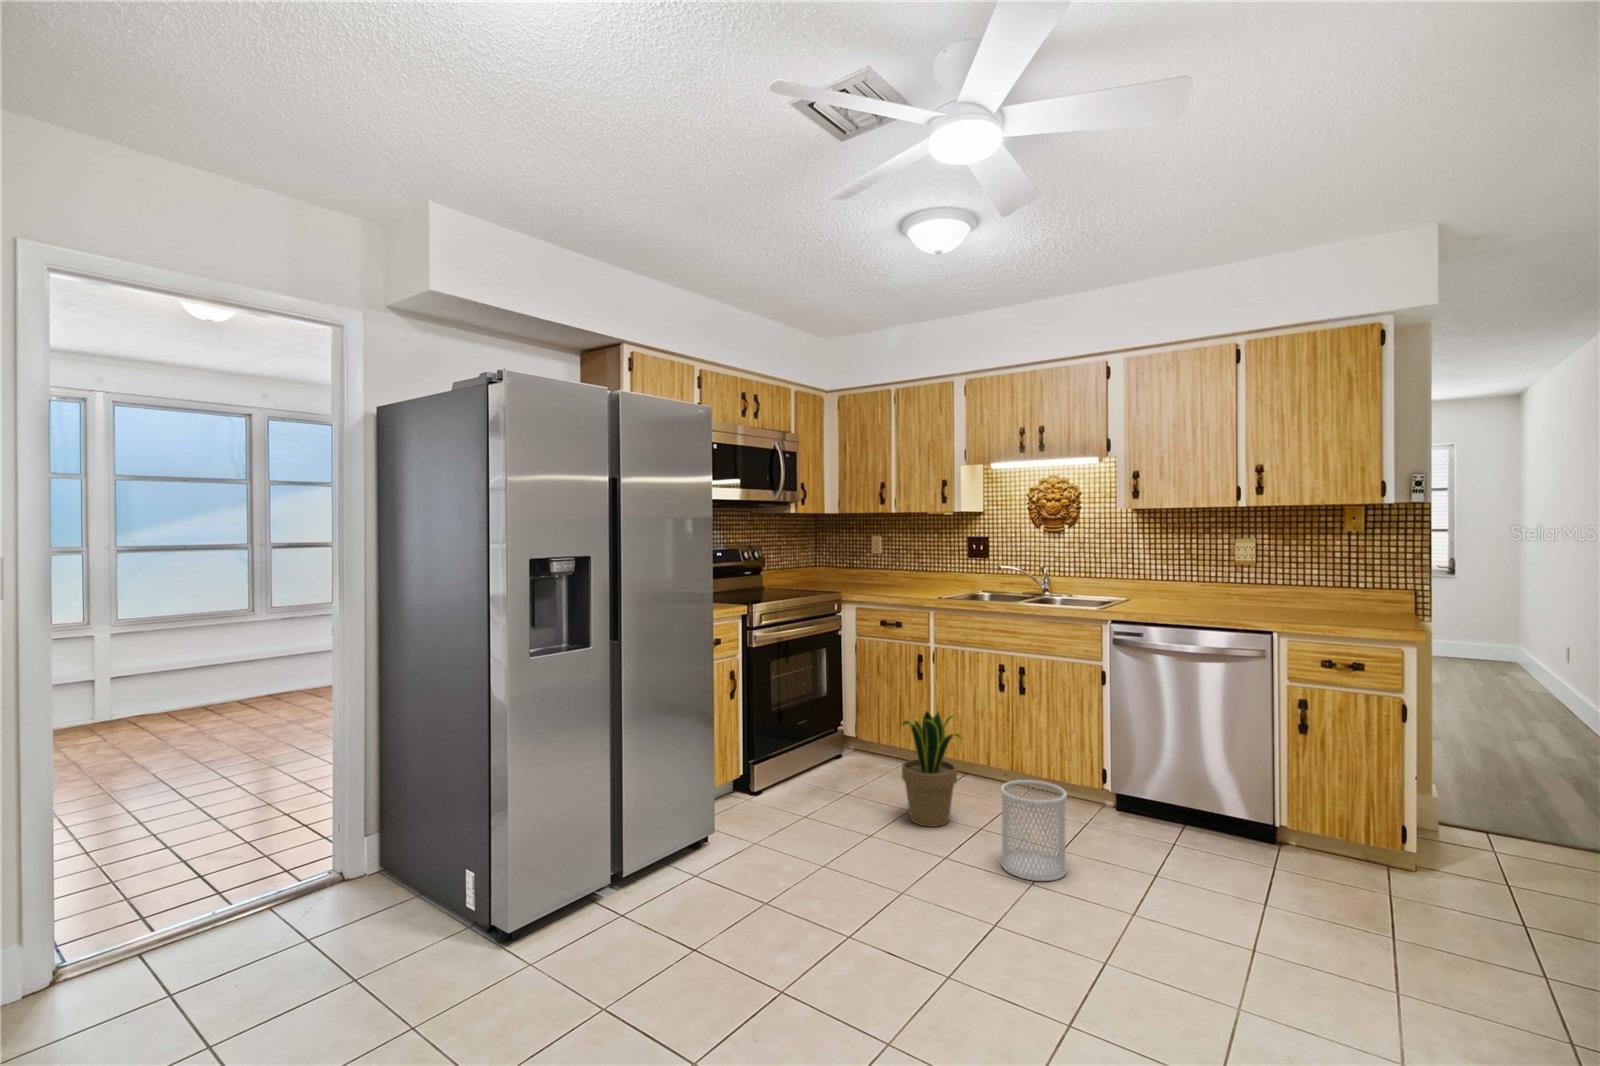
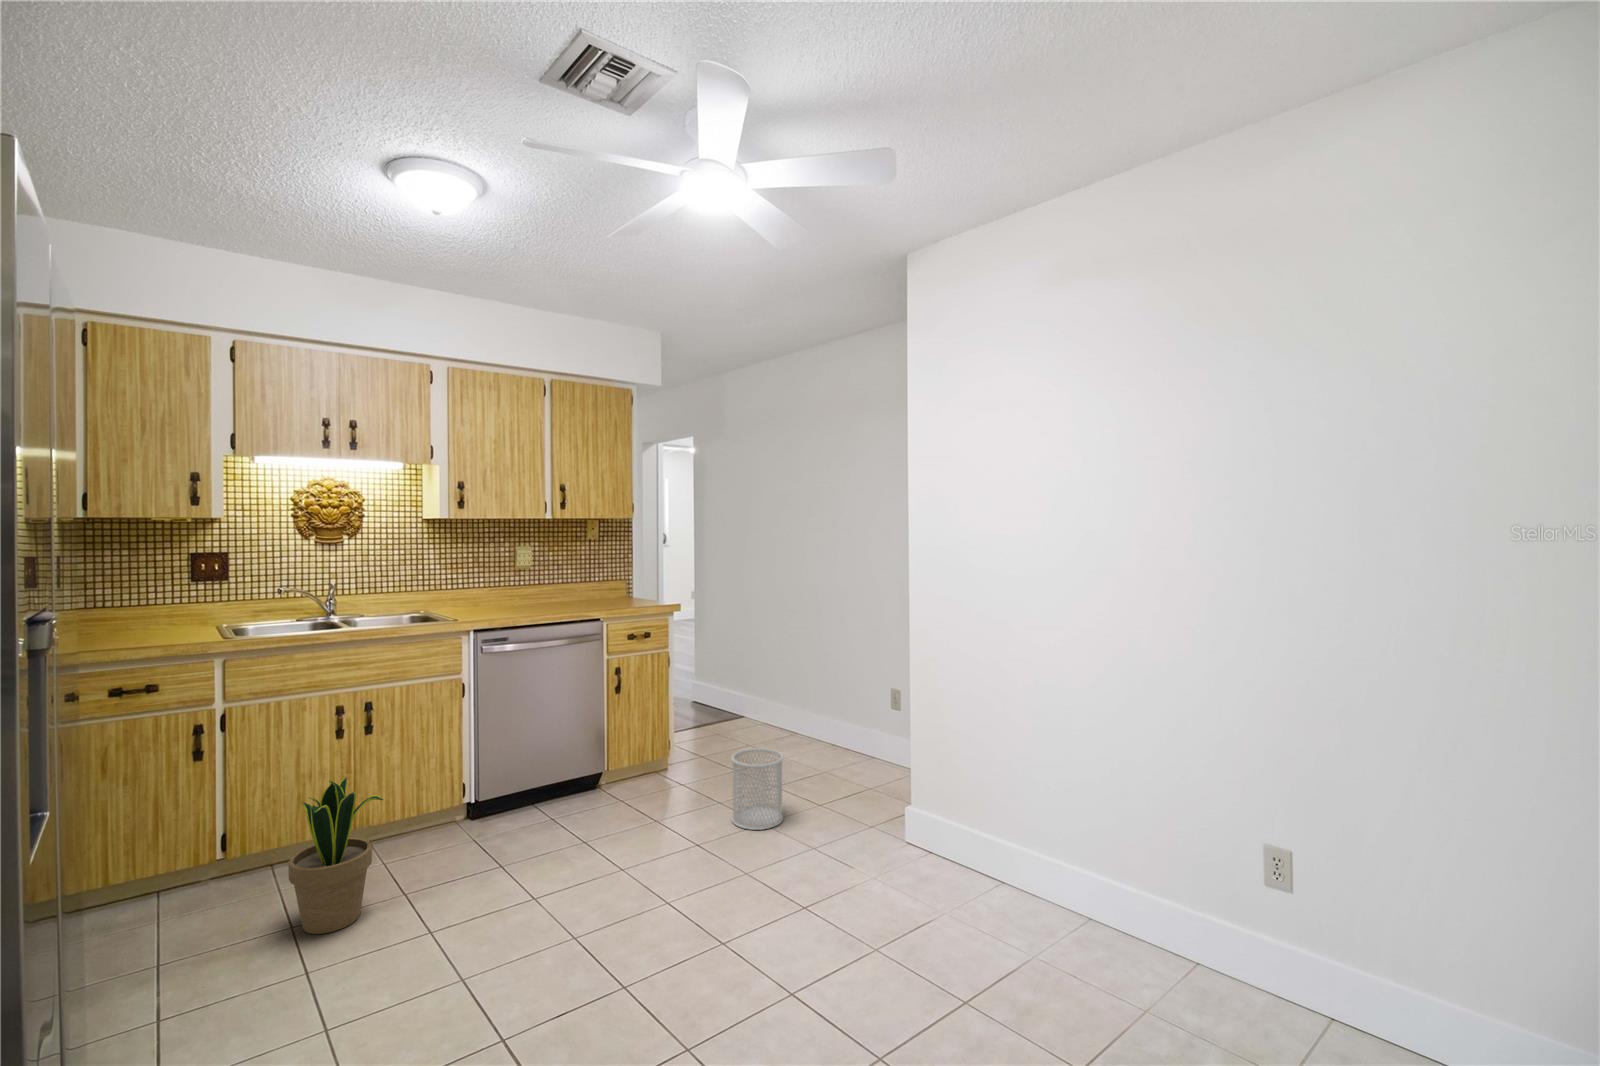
wastebasket: present [1001,780,1067,881] -> present [731,748,783,830]

